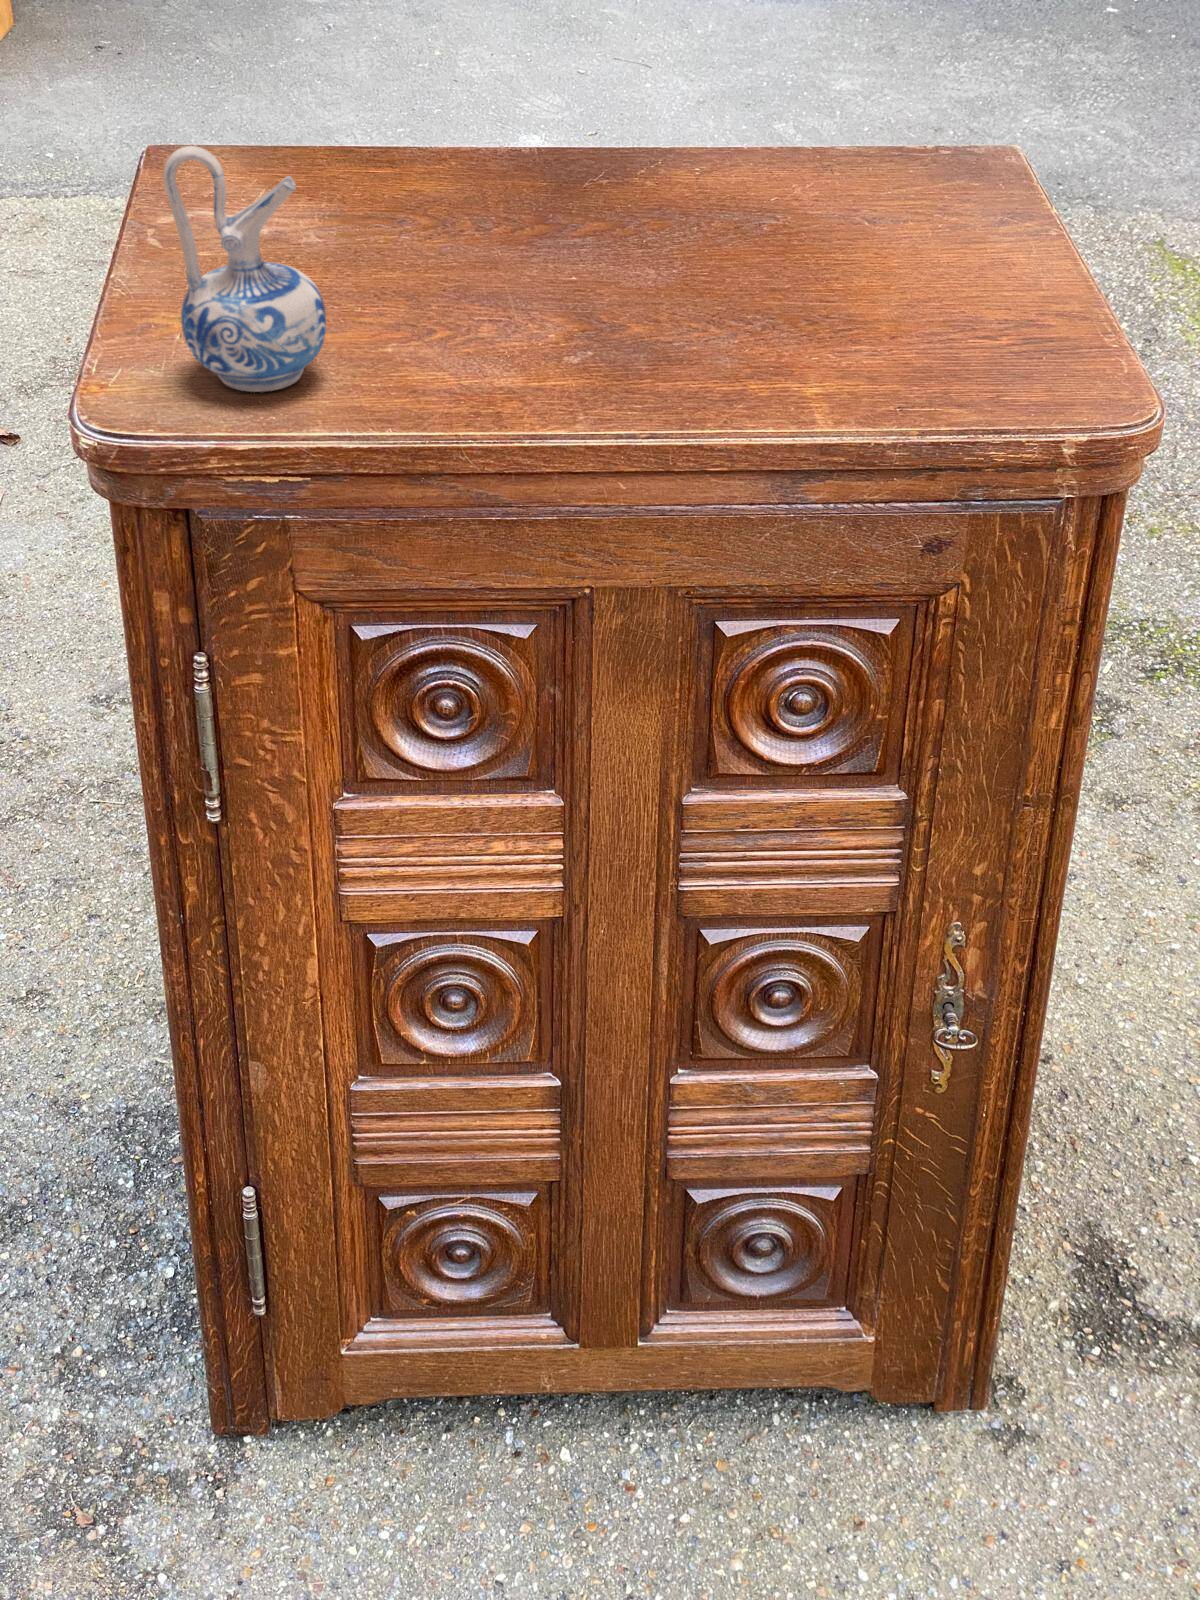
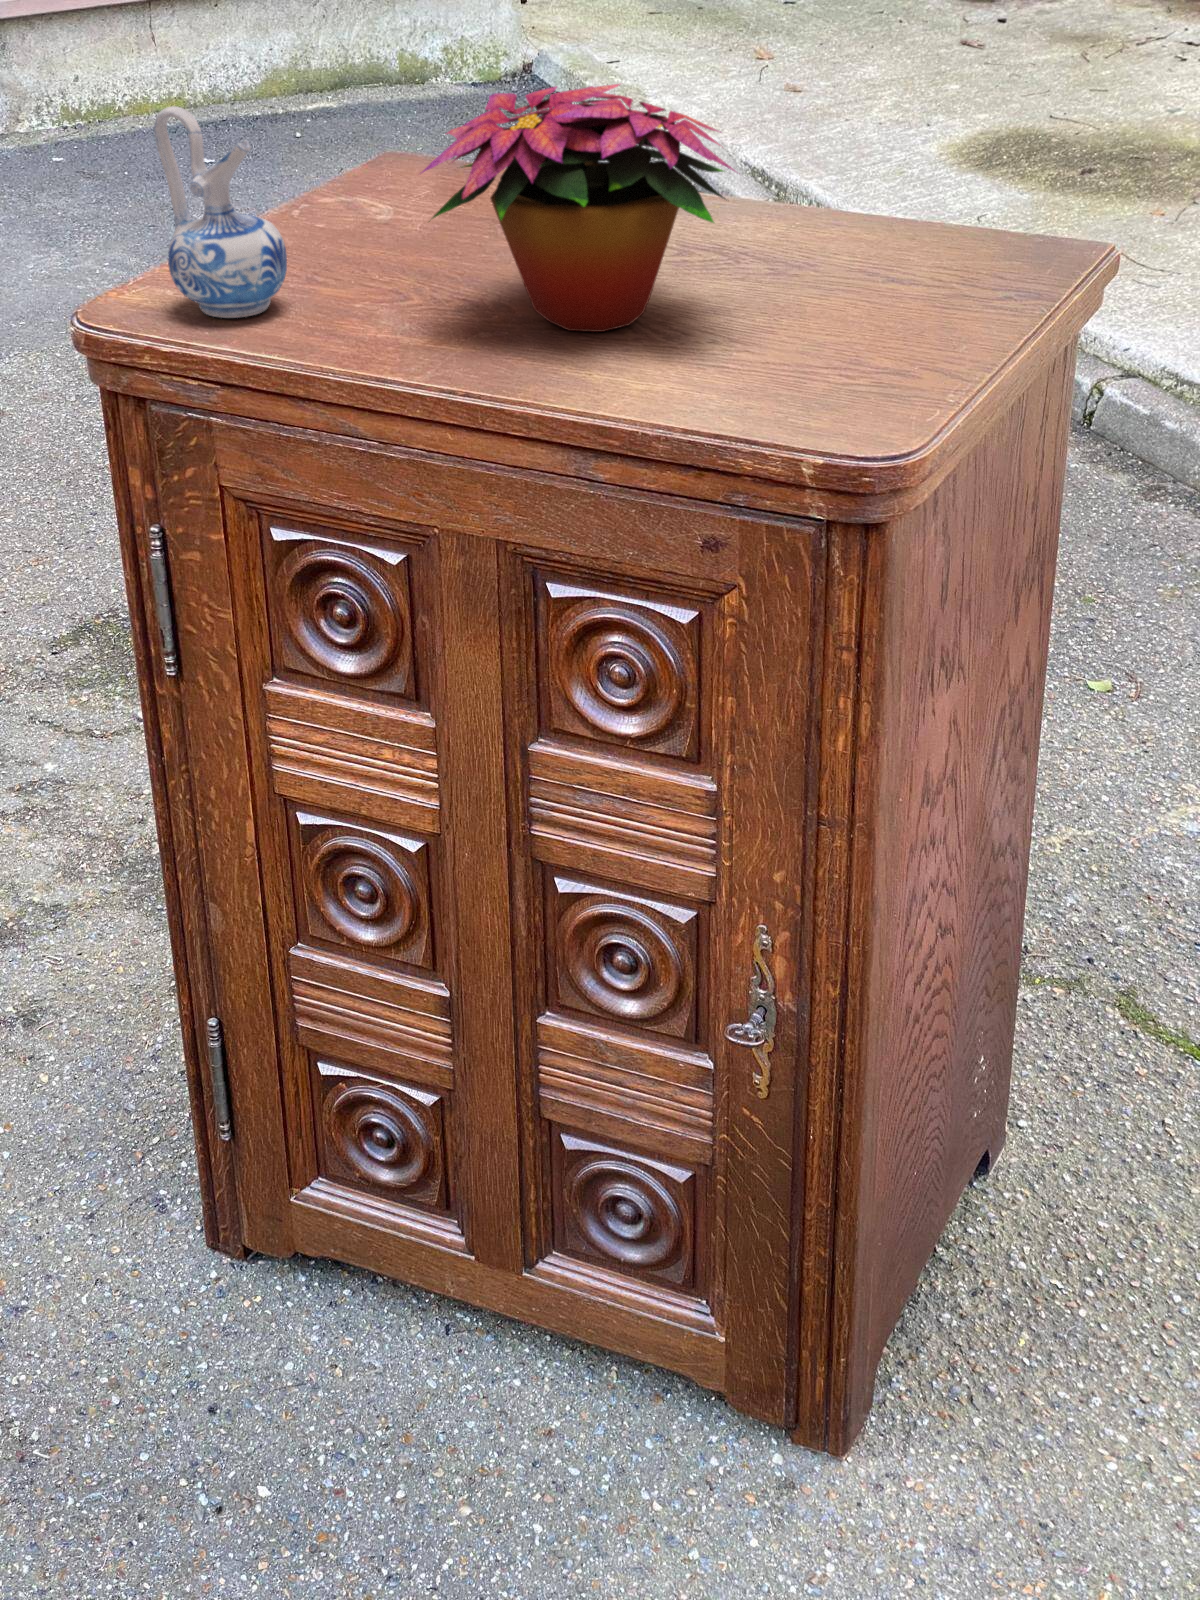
flower arrangement: none [477,51,867,340] -> present [422,84,736,332]

